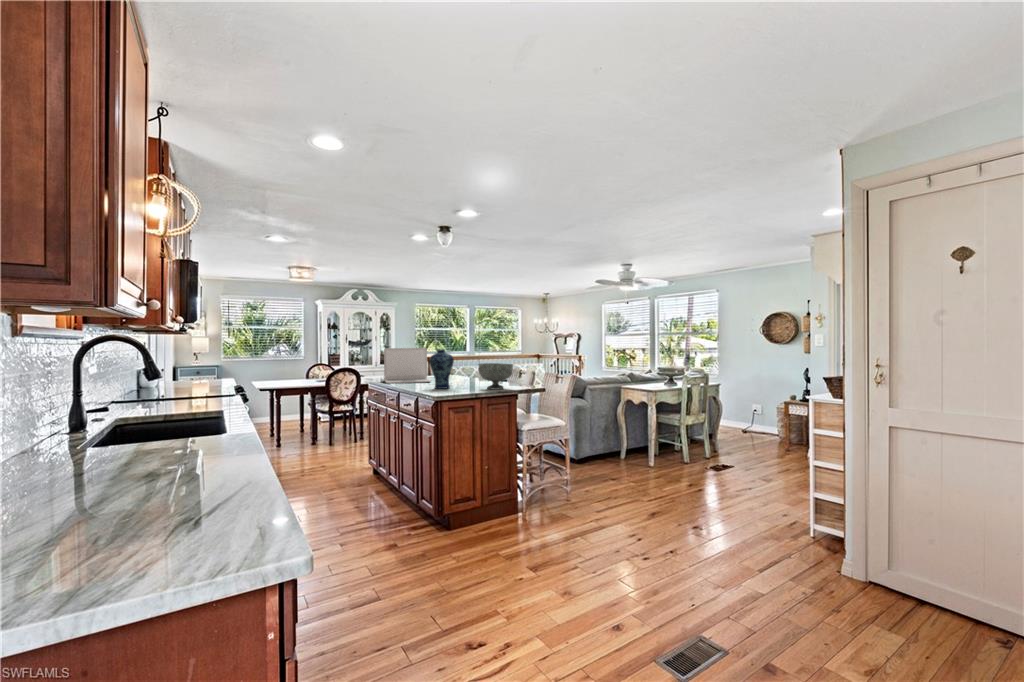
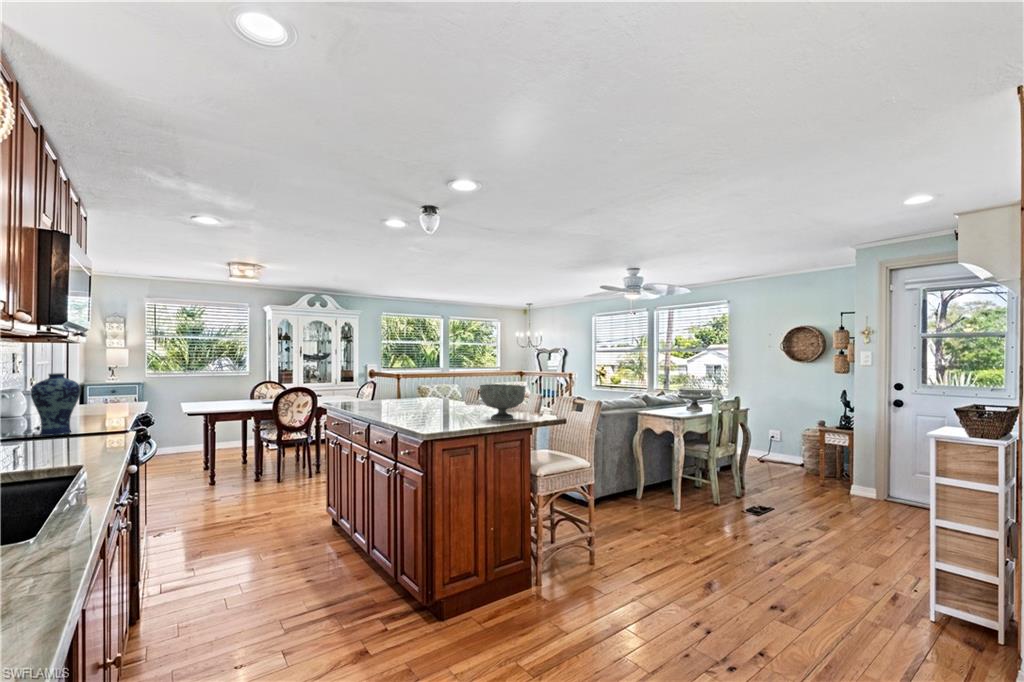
laptop: present [384,348,431,383] -> none [349,363,411,410]
vase: present [429,349,454,389] -> present [31,373,81,436]

